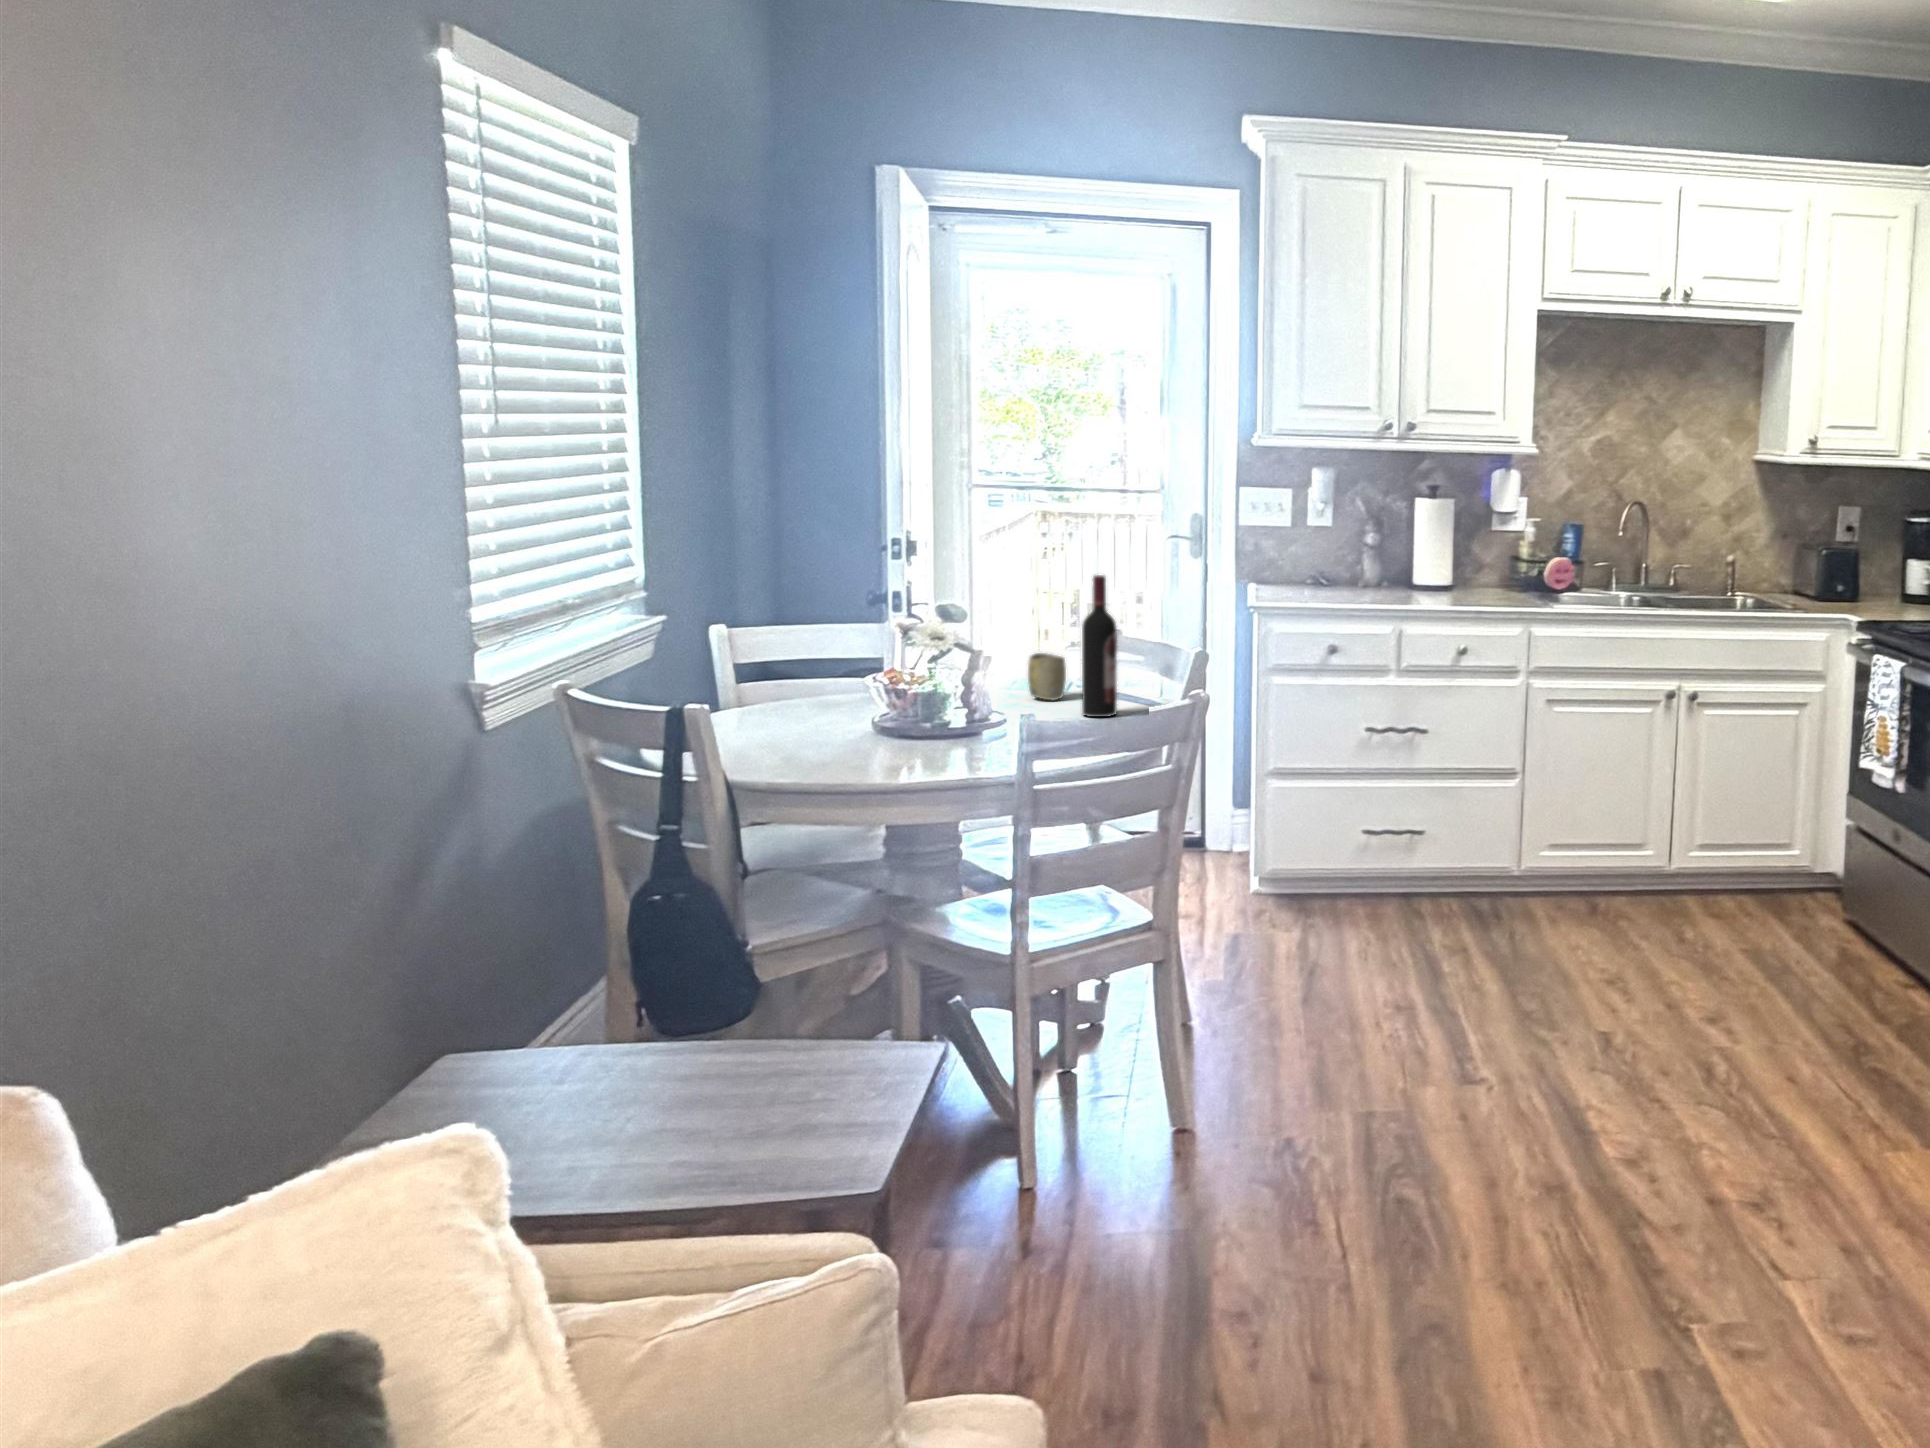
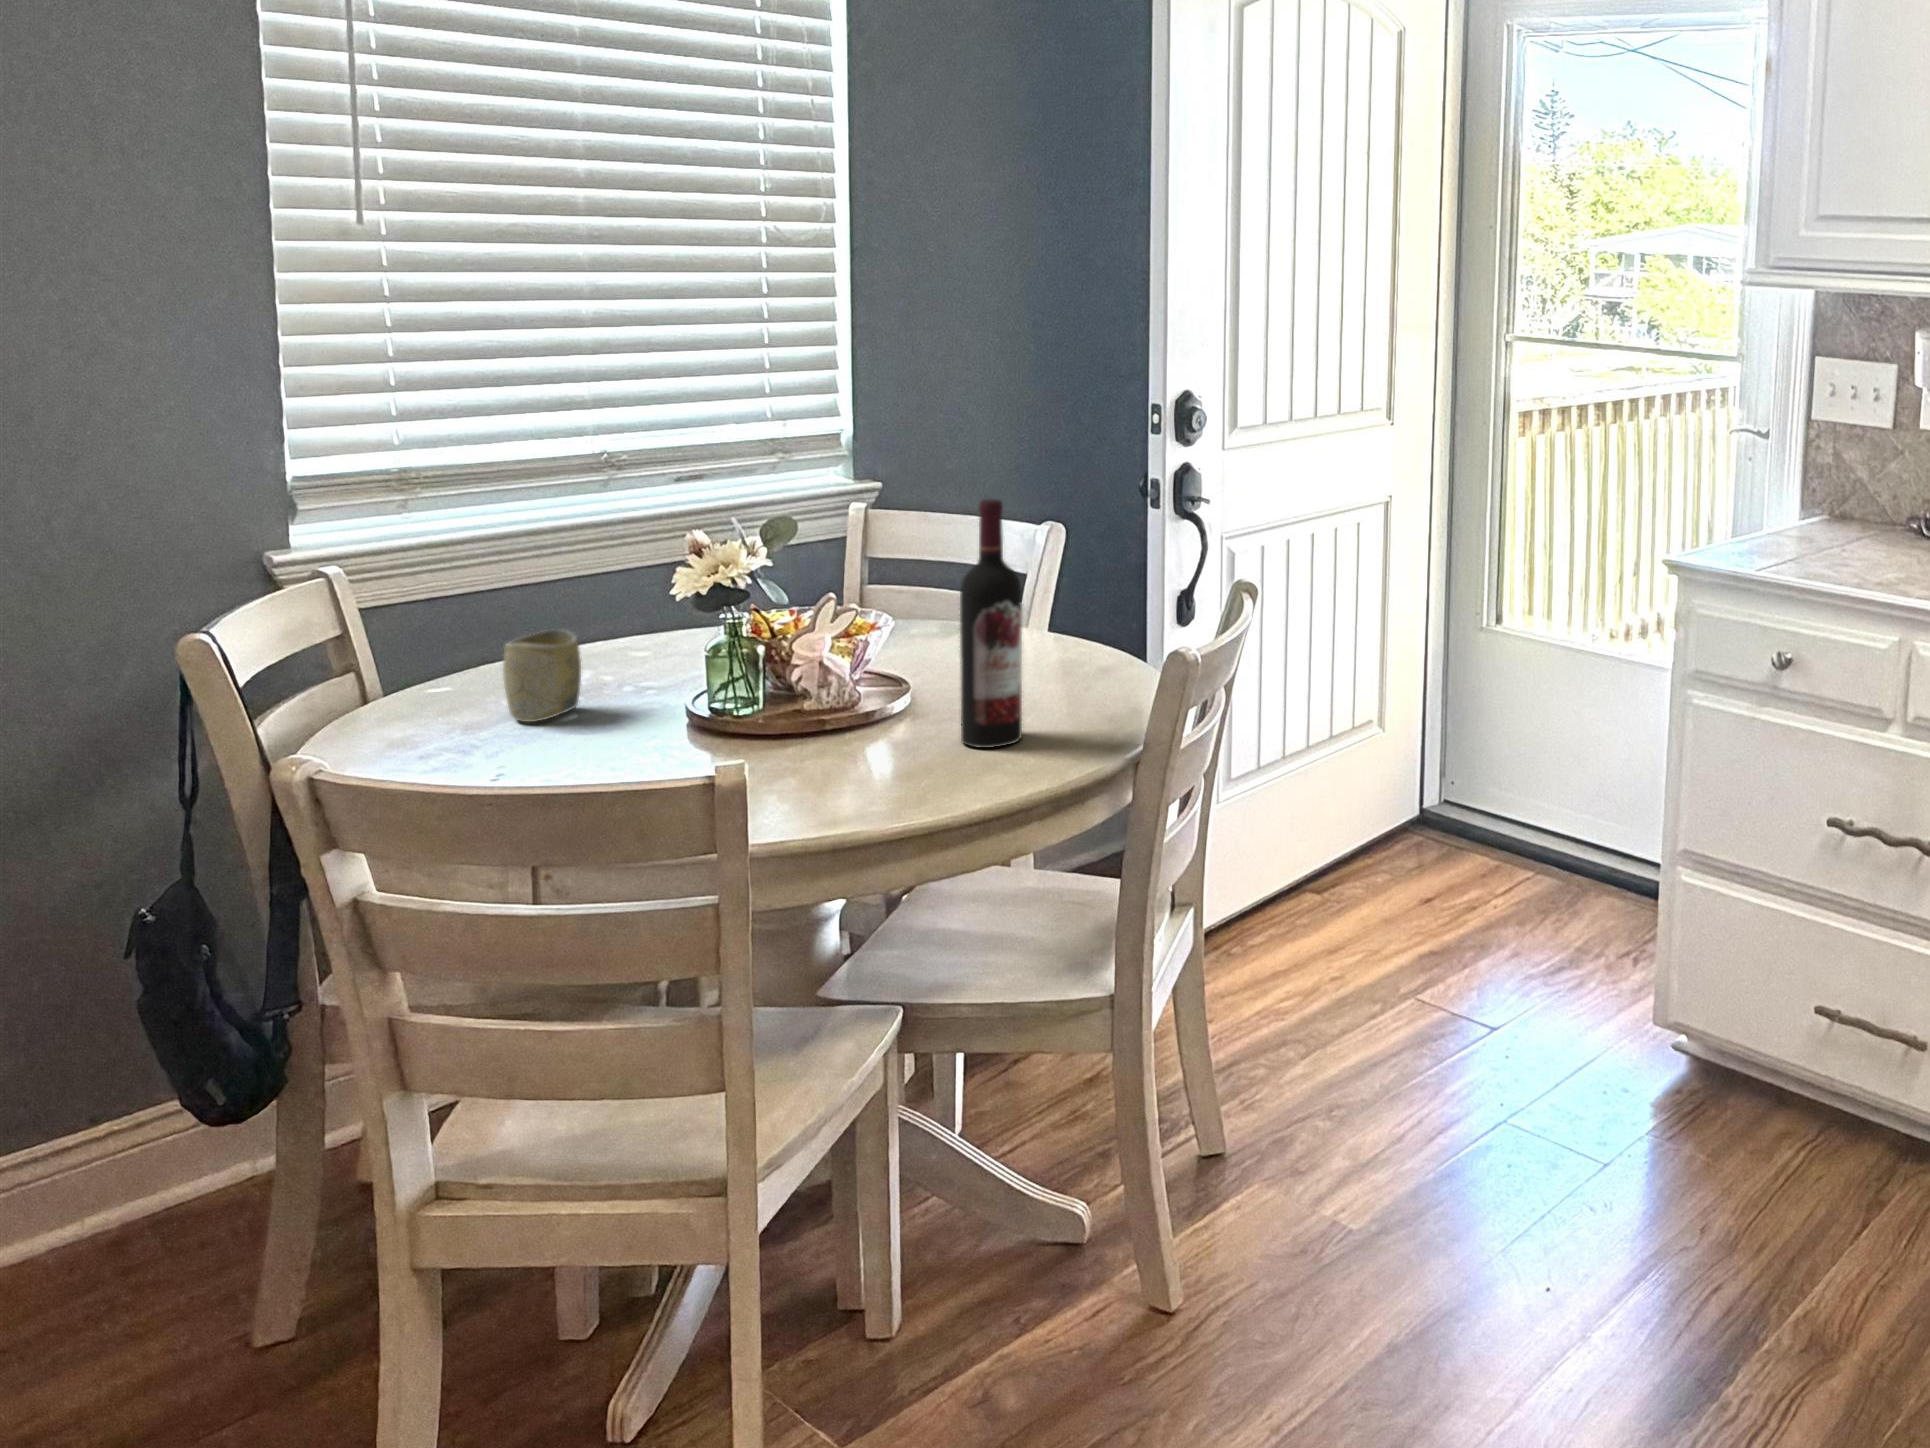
cup: present [1028,653,1066,700] -> present [503,629,581,722]

